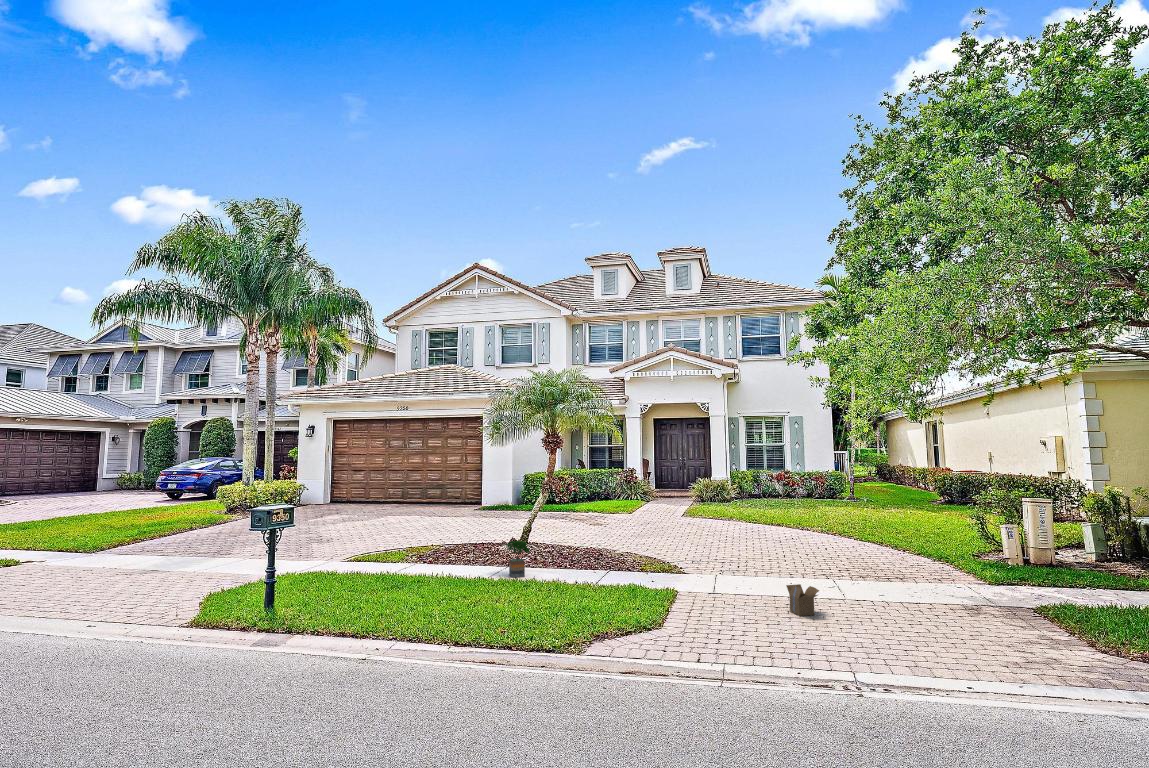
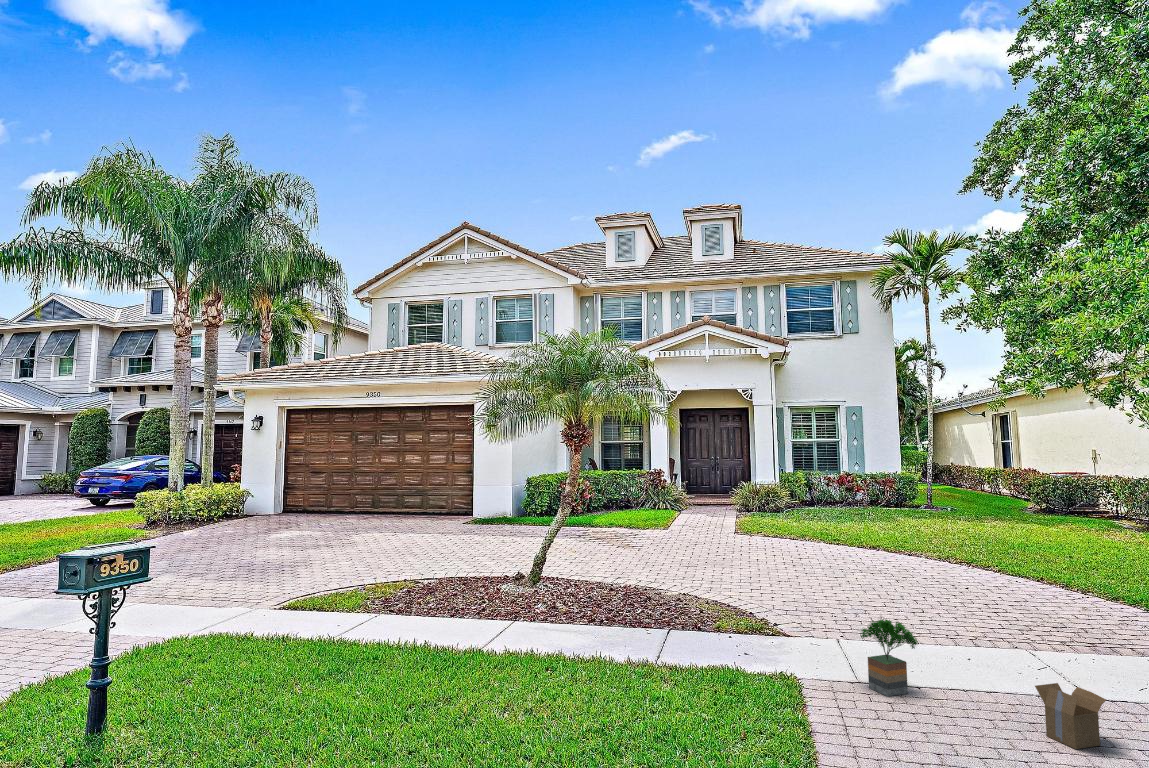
potted tree: present [507,541,530,578] -> present [861,619,918,697]

